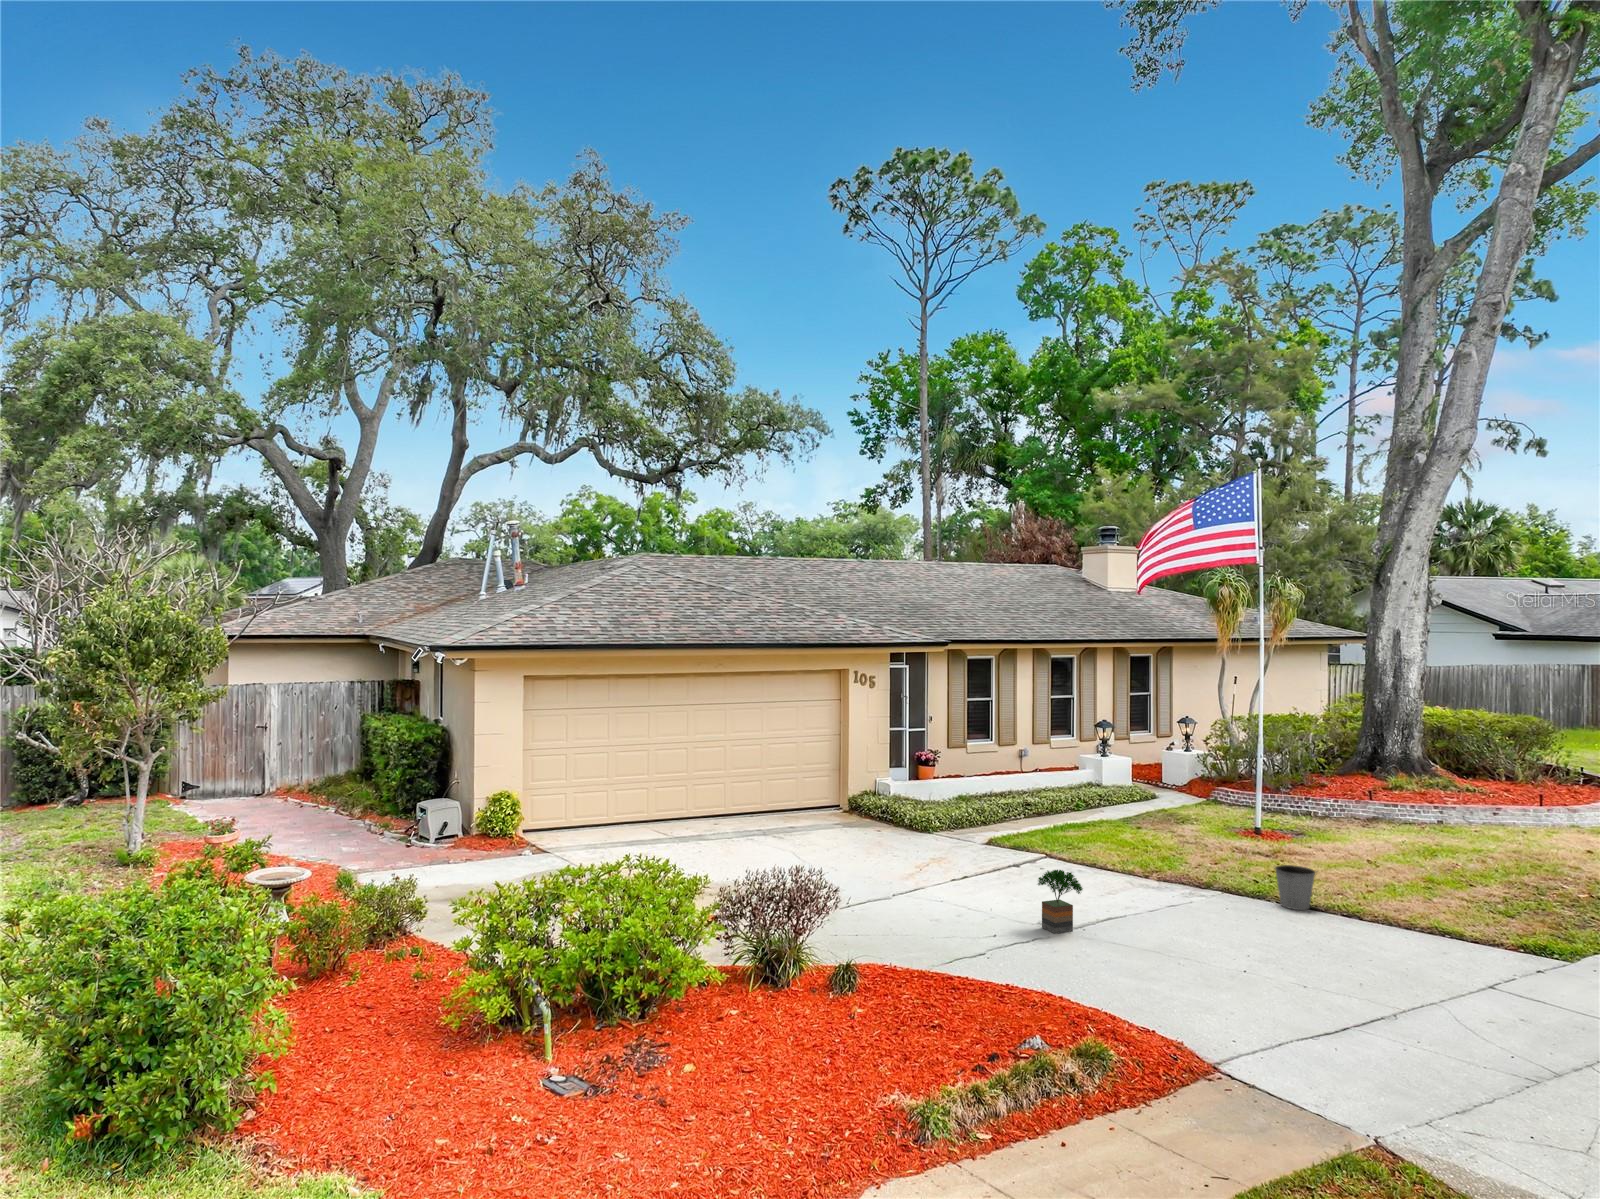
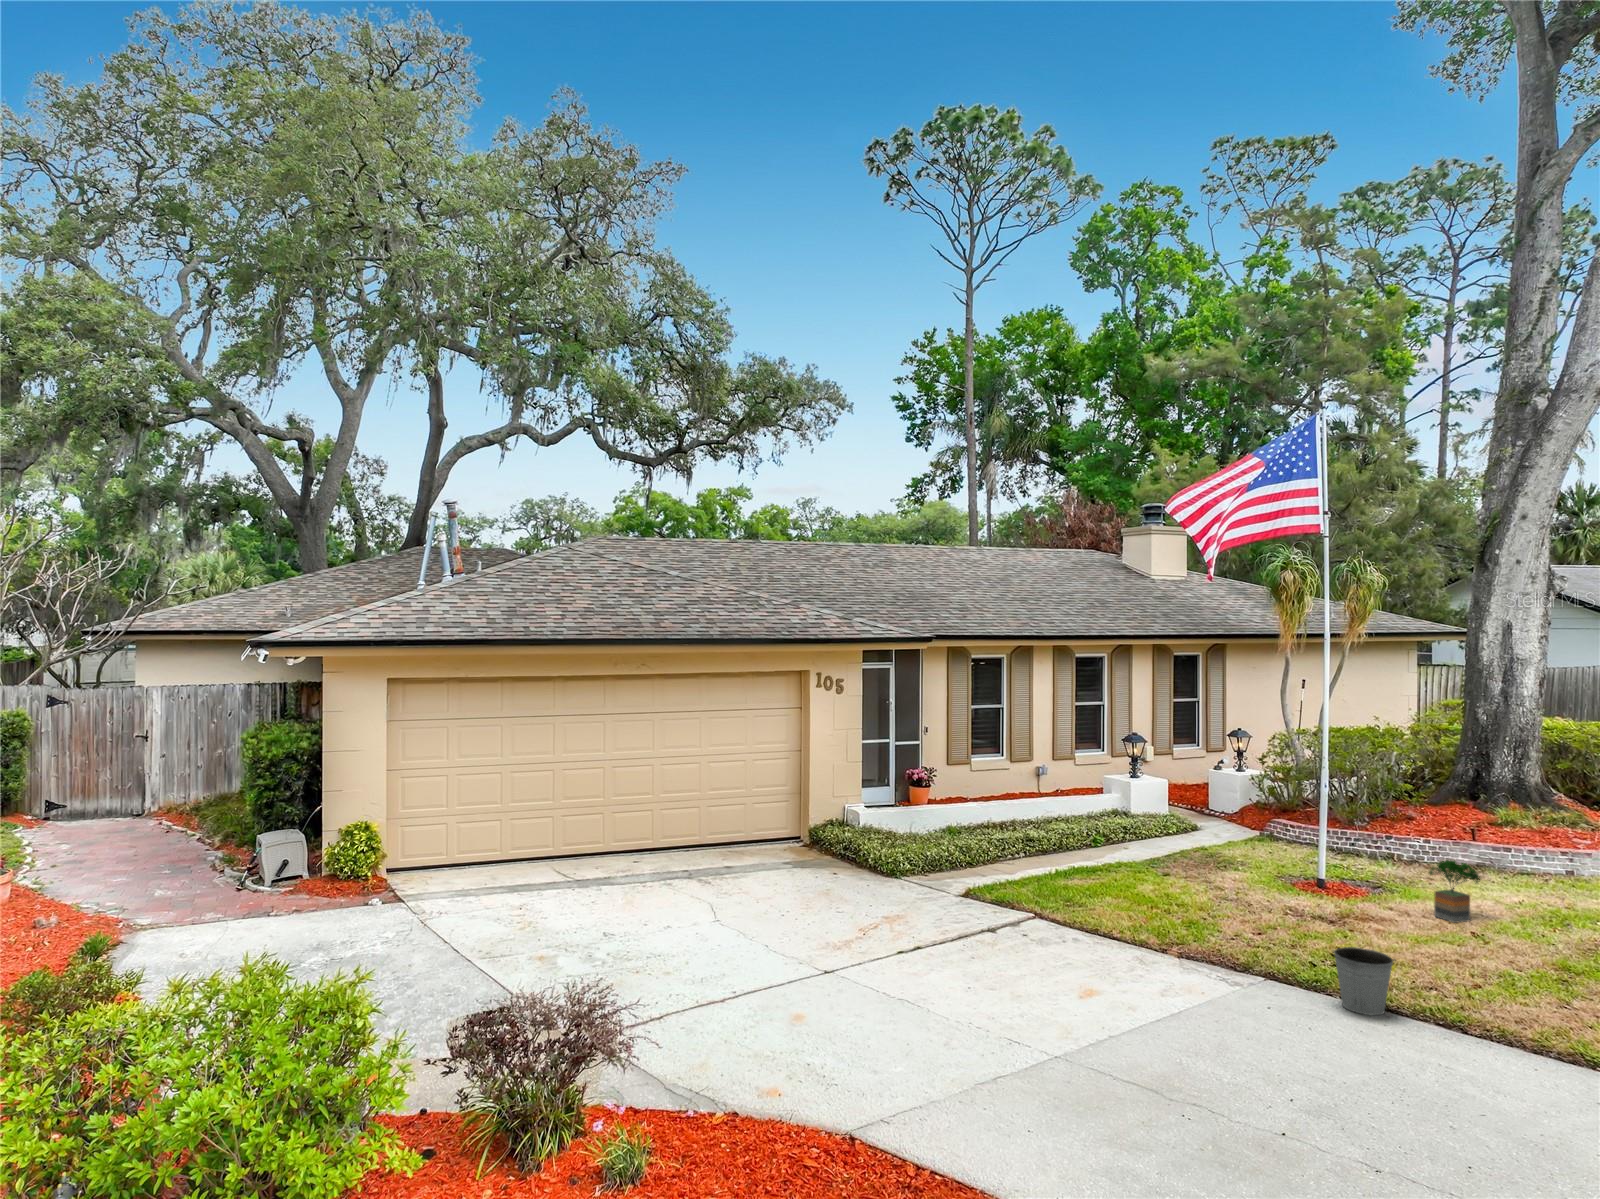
potted tree: present [1038,870,1083,934] -> present [1429,860,1480,923]

